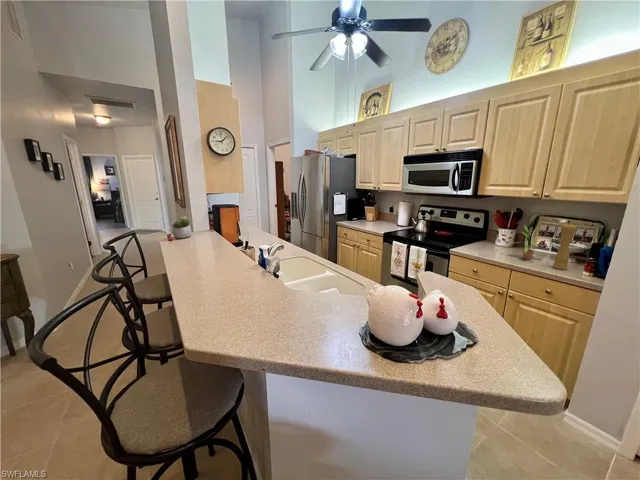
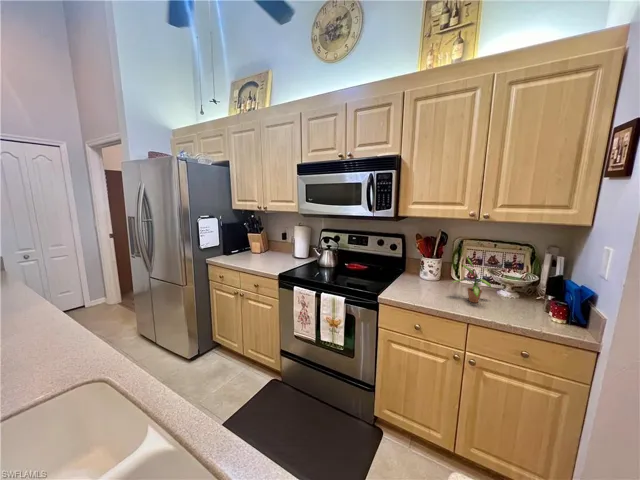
pepper mill: present [553,224,577,270] -> none [514,255,541,318]

